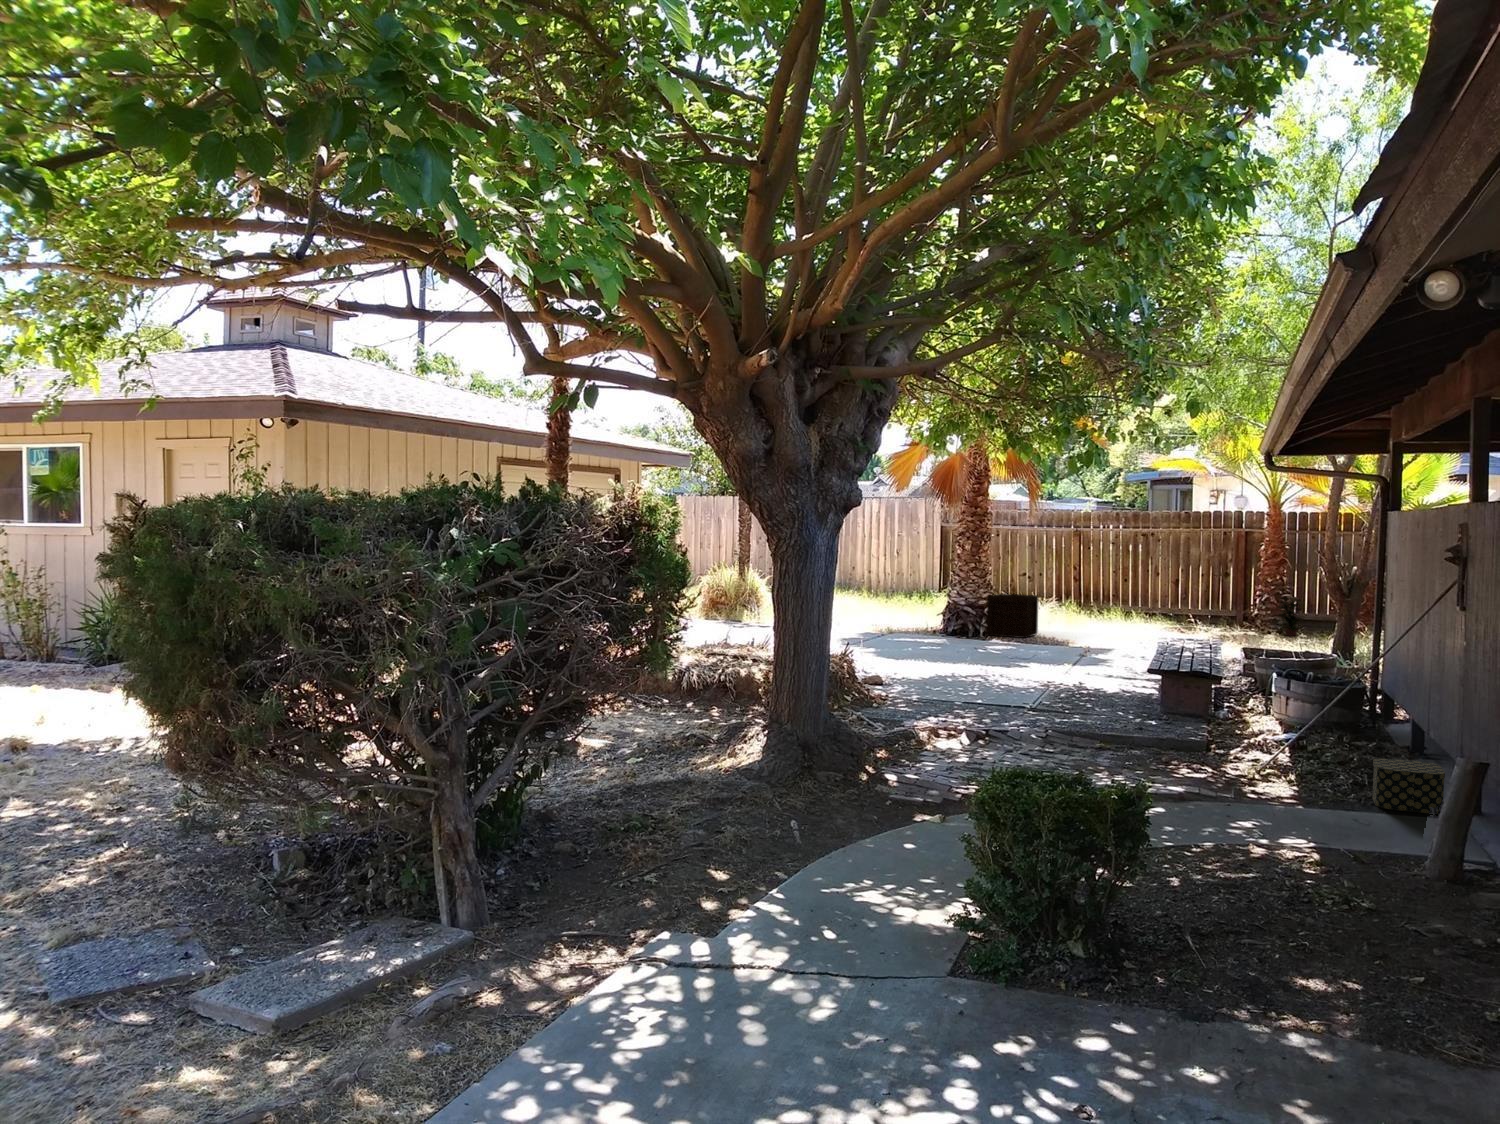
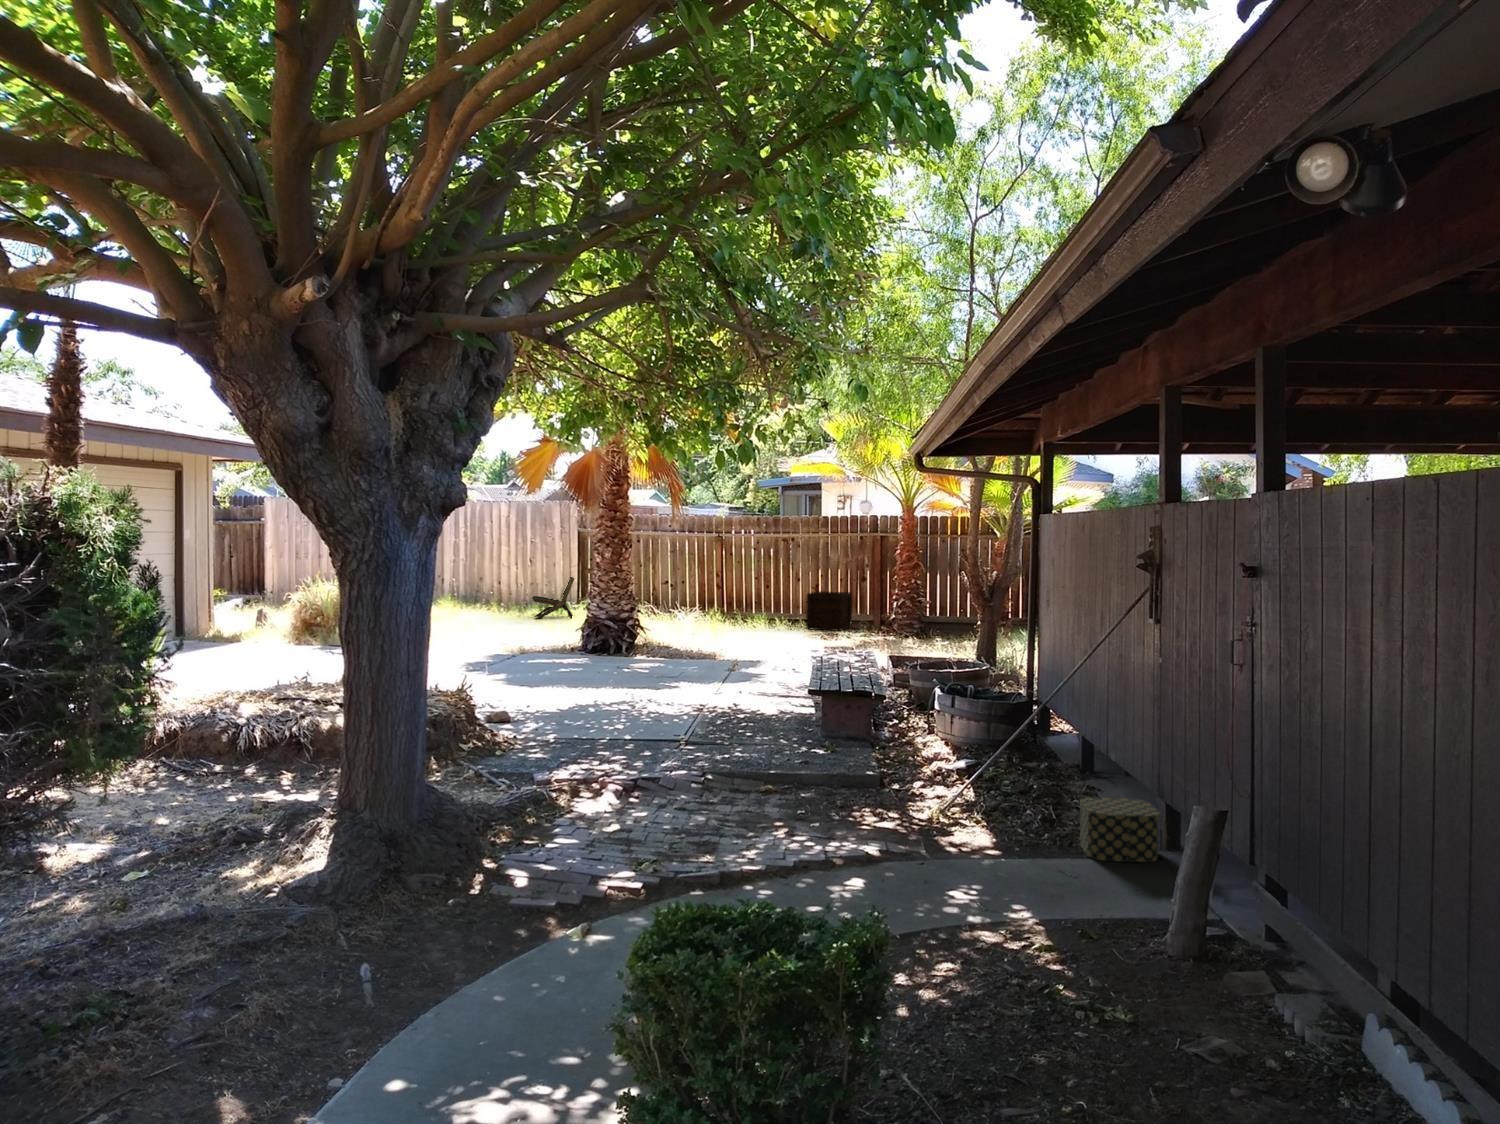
lounge chair: none [898,566,937,606] -> present [532,577,574,619]
wooden crate: present [986,594,1038,638] -> present [806,591,852,631]
decorative plant: present [1278,597,1304,636] -> none [913,600,942,639]

